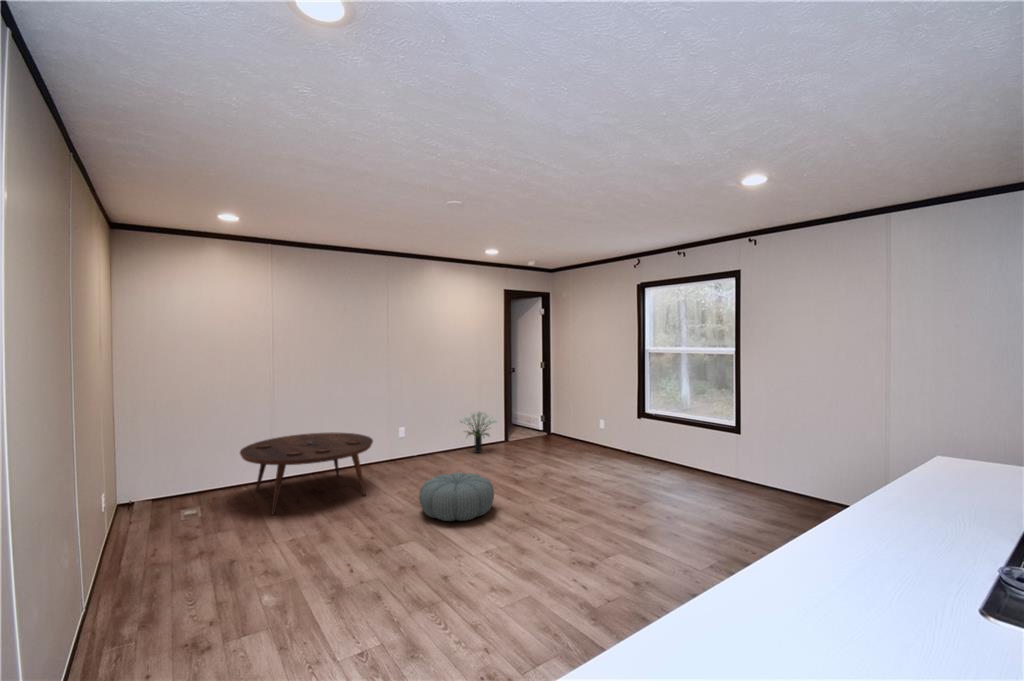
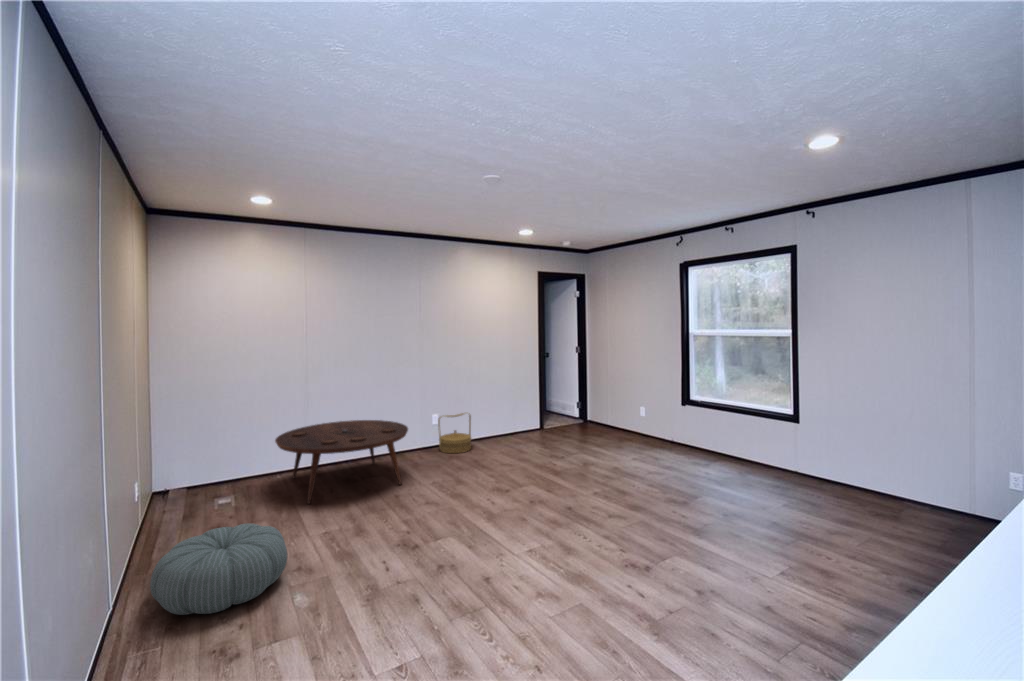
potted plant: present [460,412,496,453] -> none [495,398,533,441]
woven basket: none [403,425,436,466] -> present [438,413,471,453]
pouf: present [419,473,494,521] -> present [150,524,288,615]

